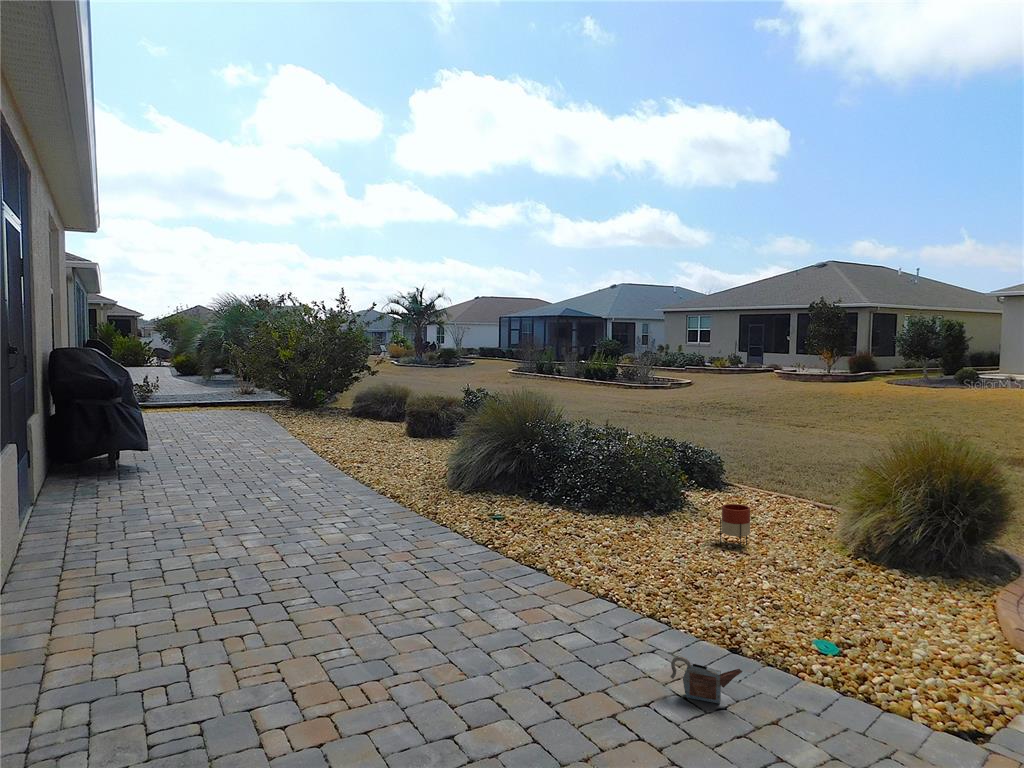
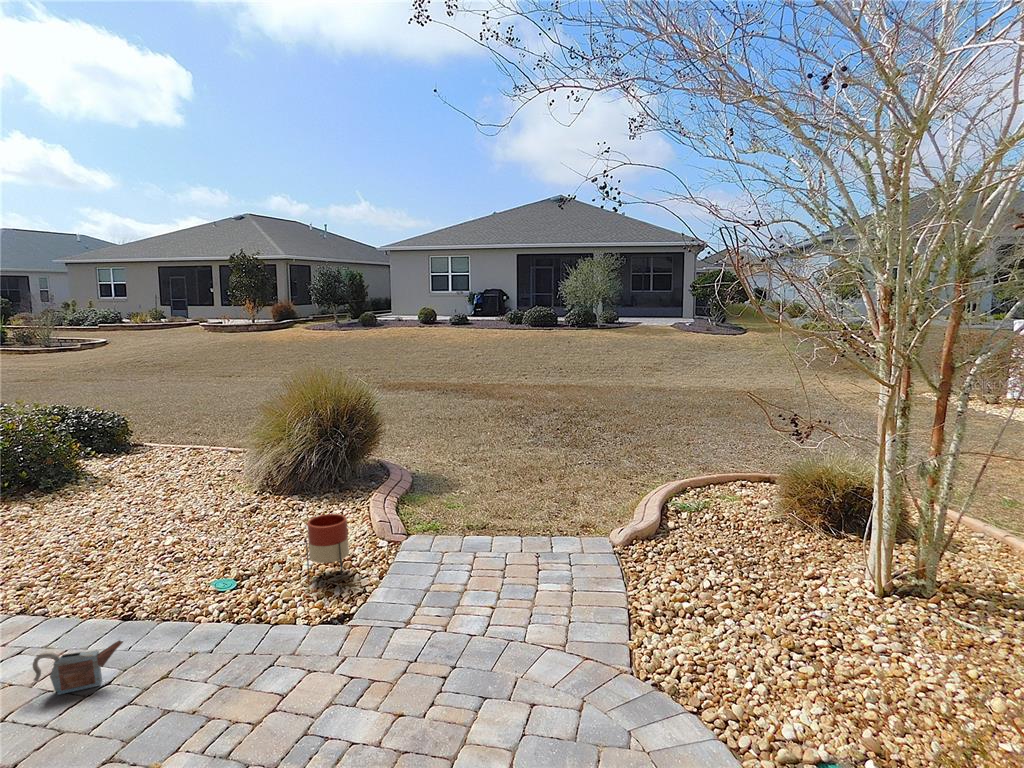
planter: present [720,504,750,552] -> present [306,514,349,581]

